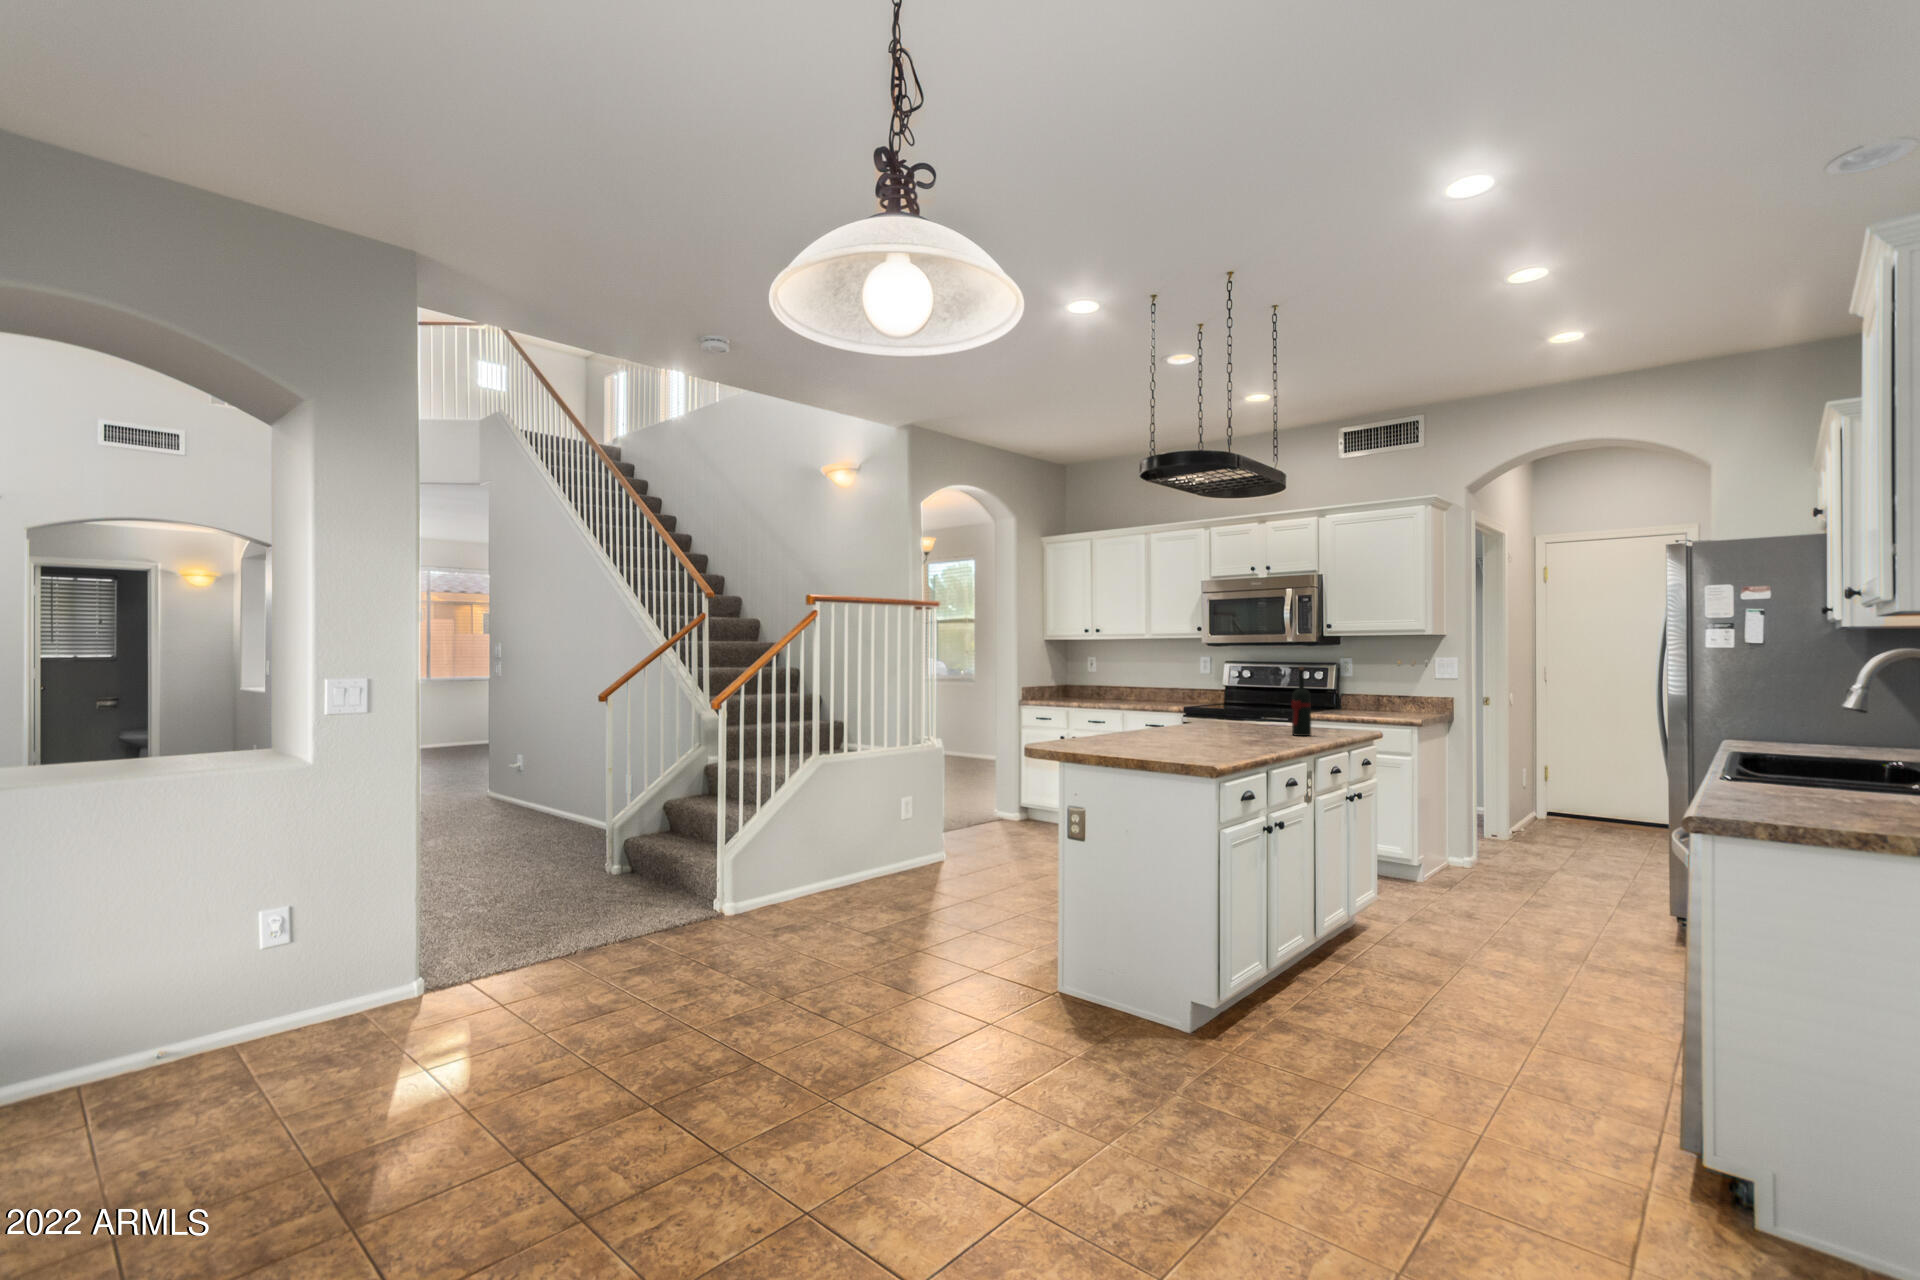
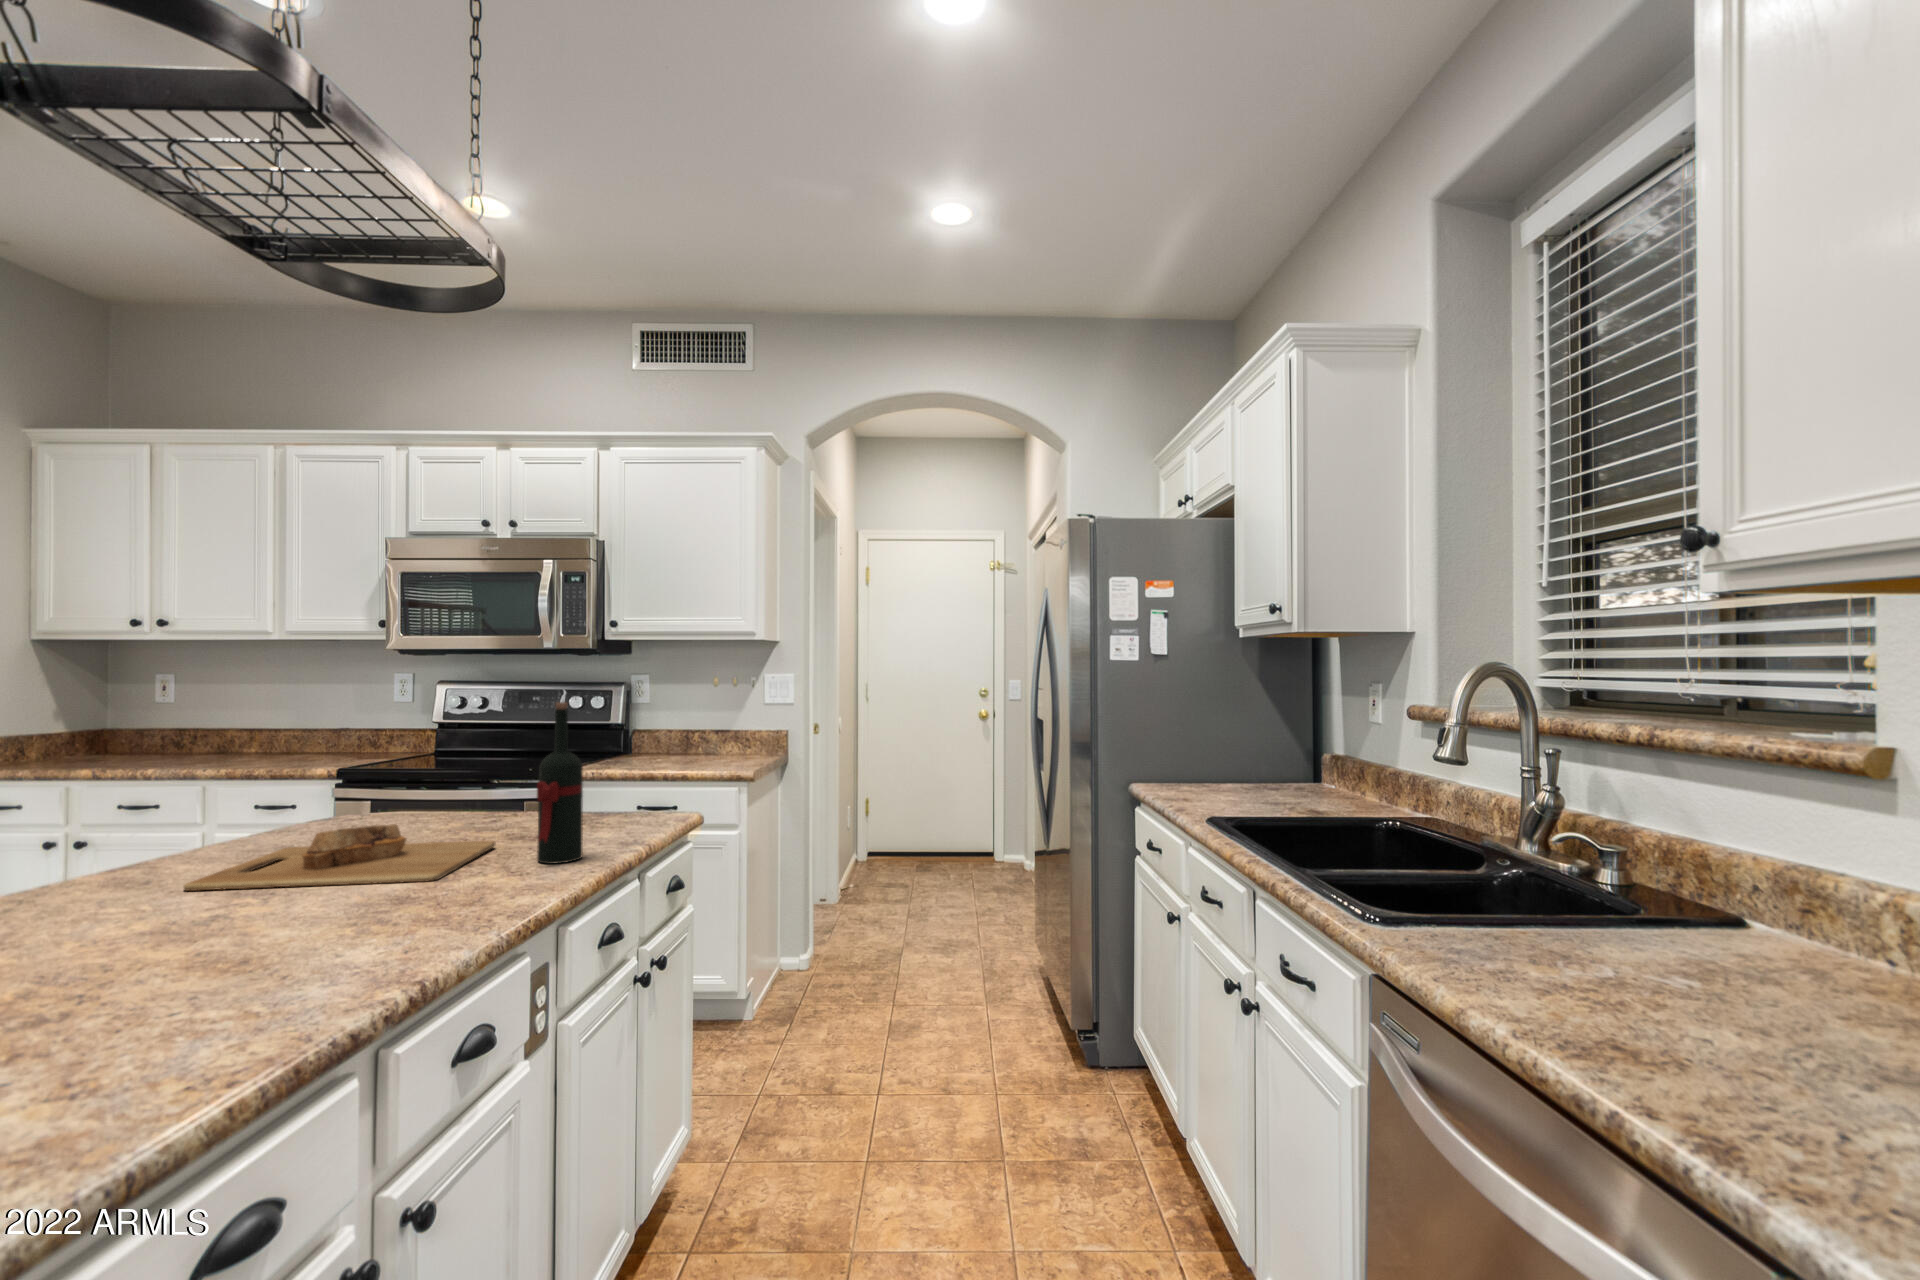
cutting board: none [1170,715,1273,736] -> present [184,824,495,891]

